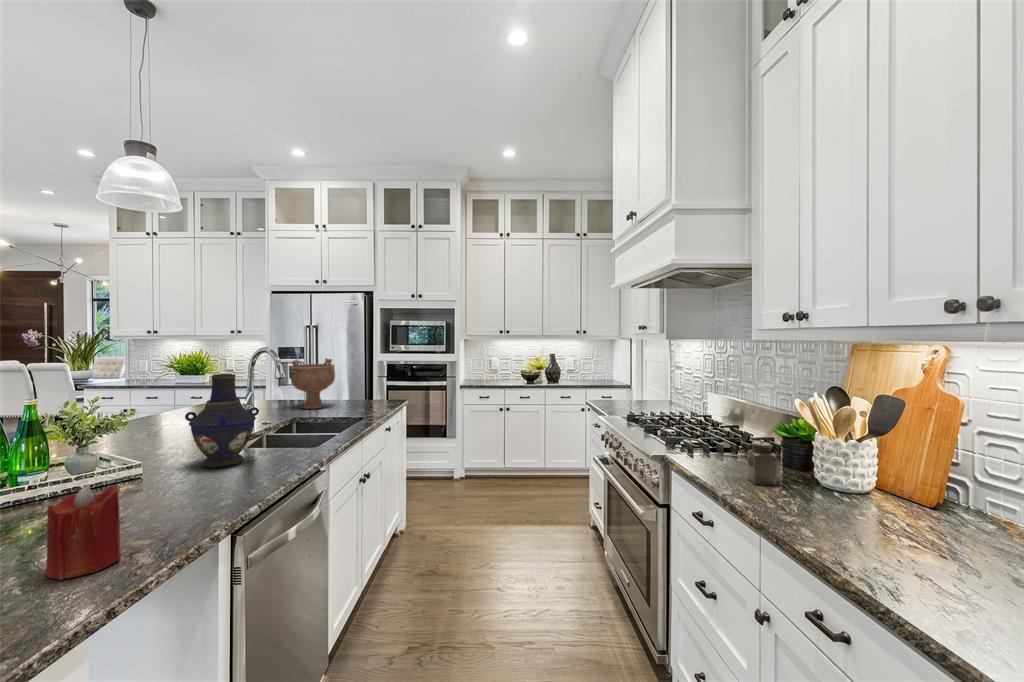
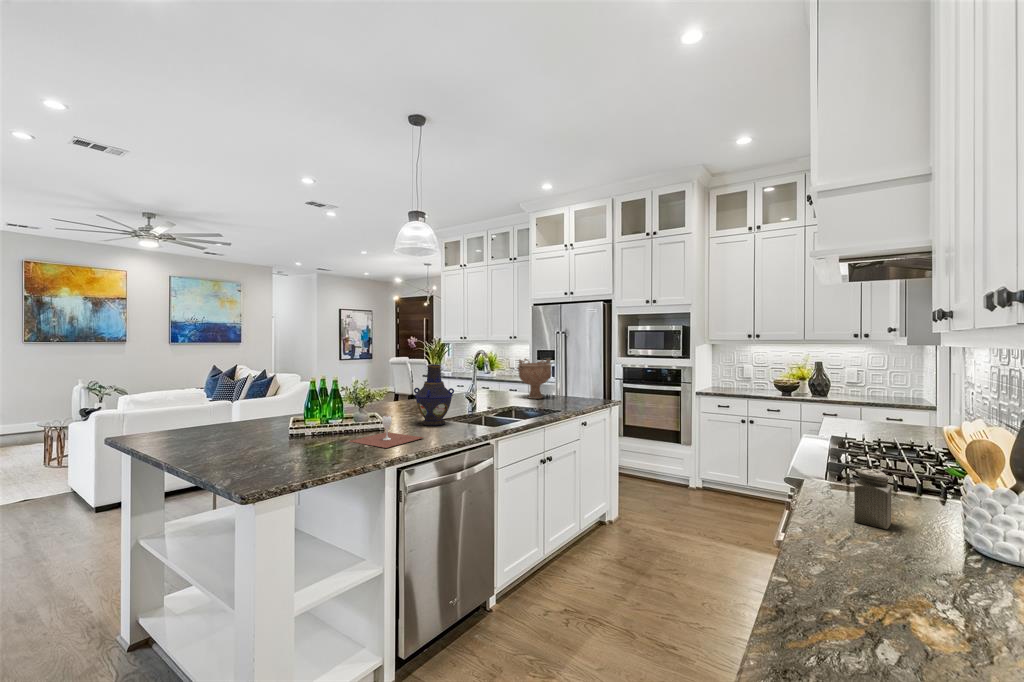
wine glass: none [96,464,245,526] -> present [349,416,423,448]
candle: present [46,485,121,580] -> none [311,414,342,458]

